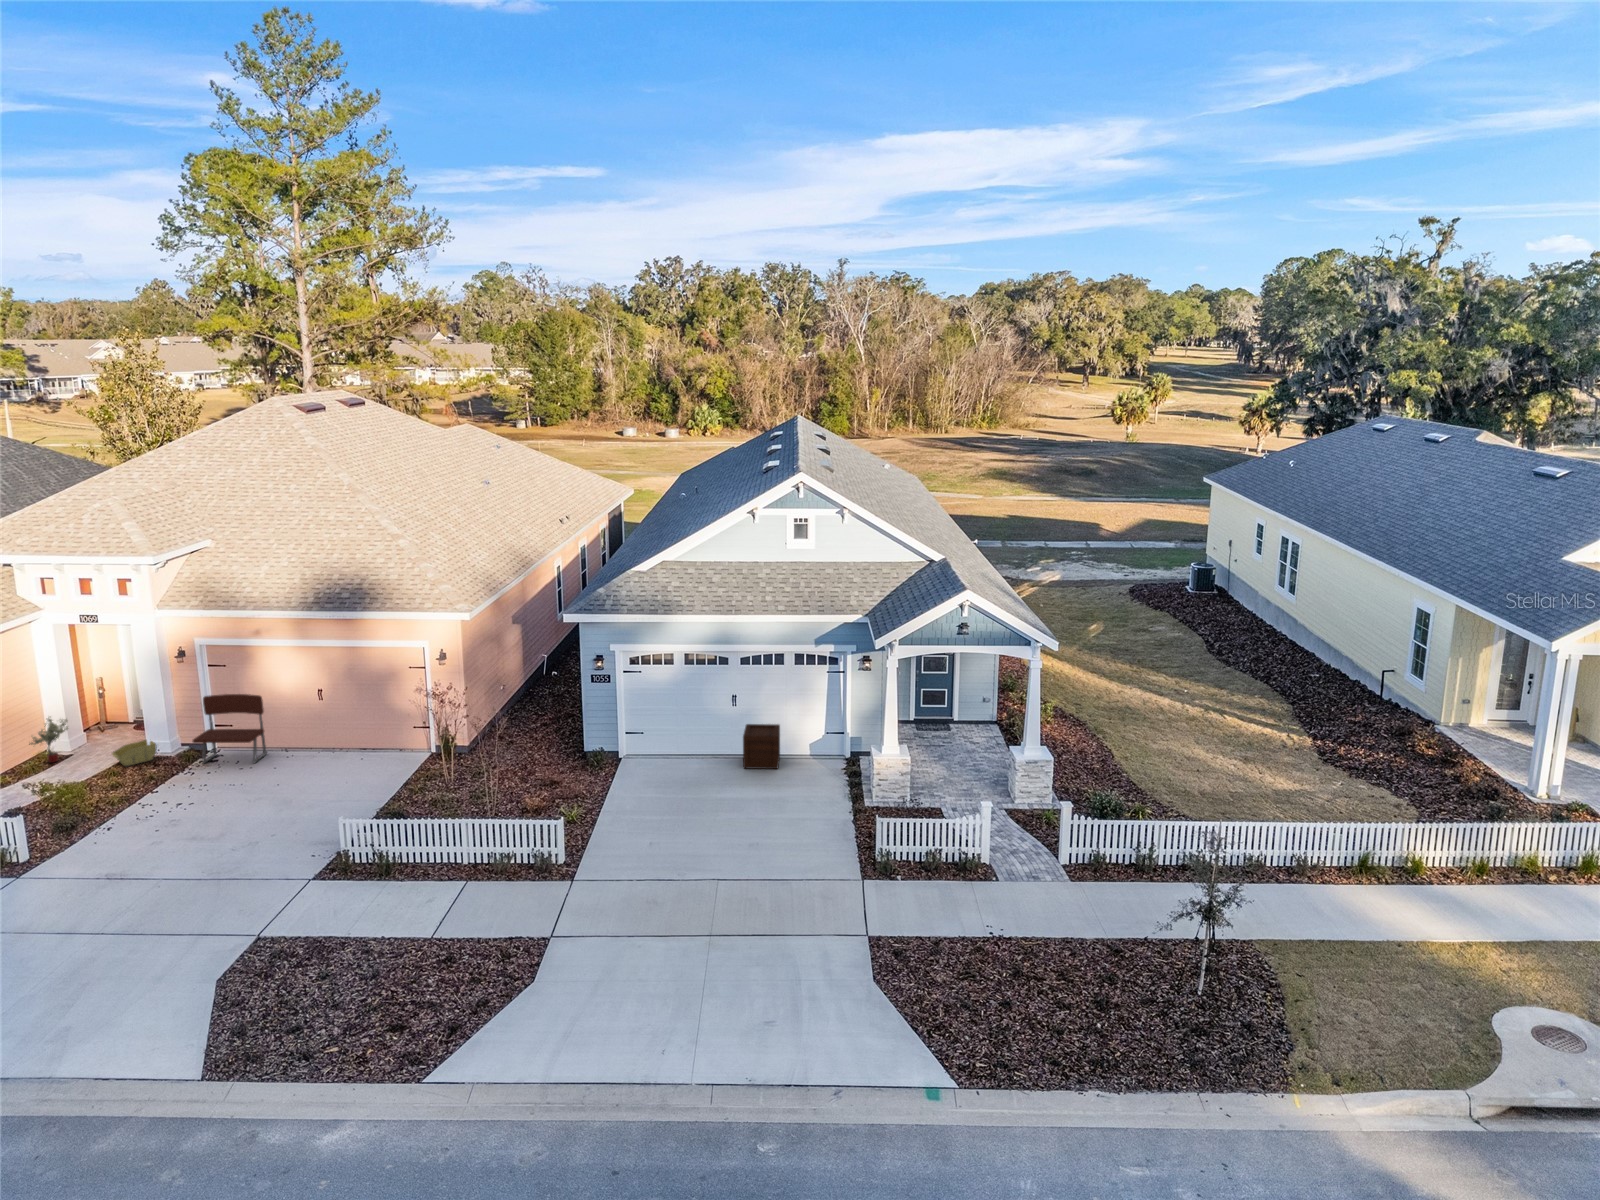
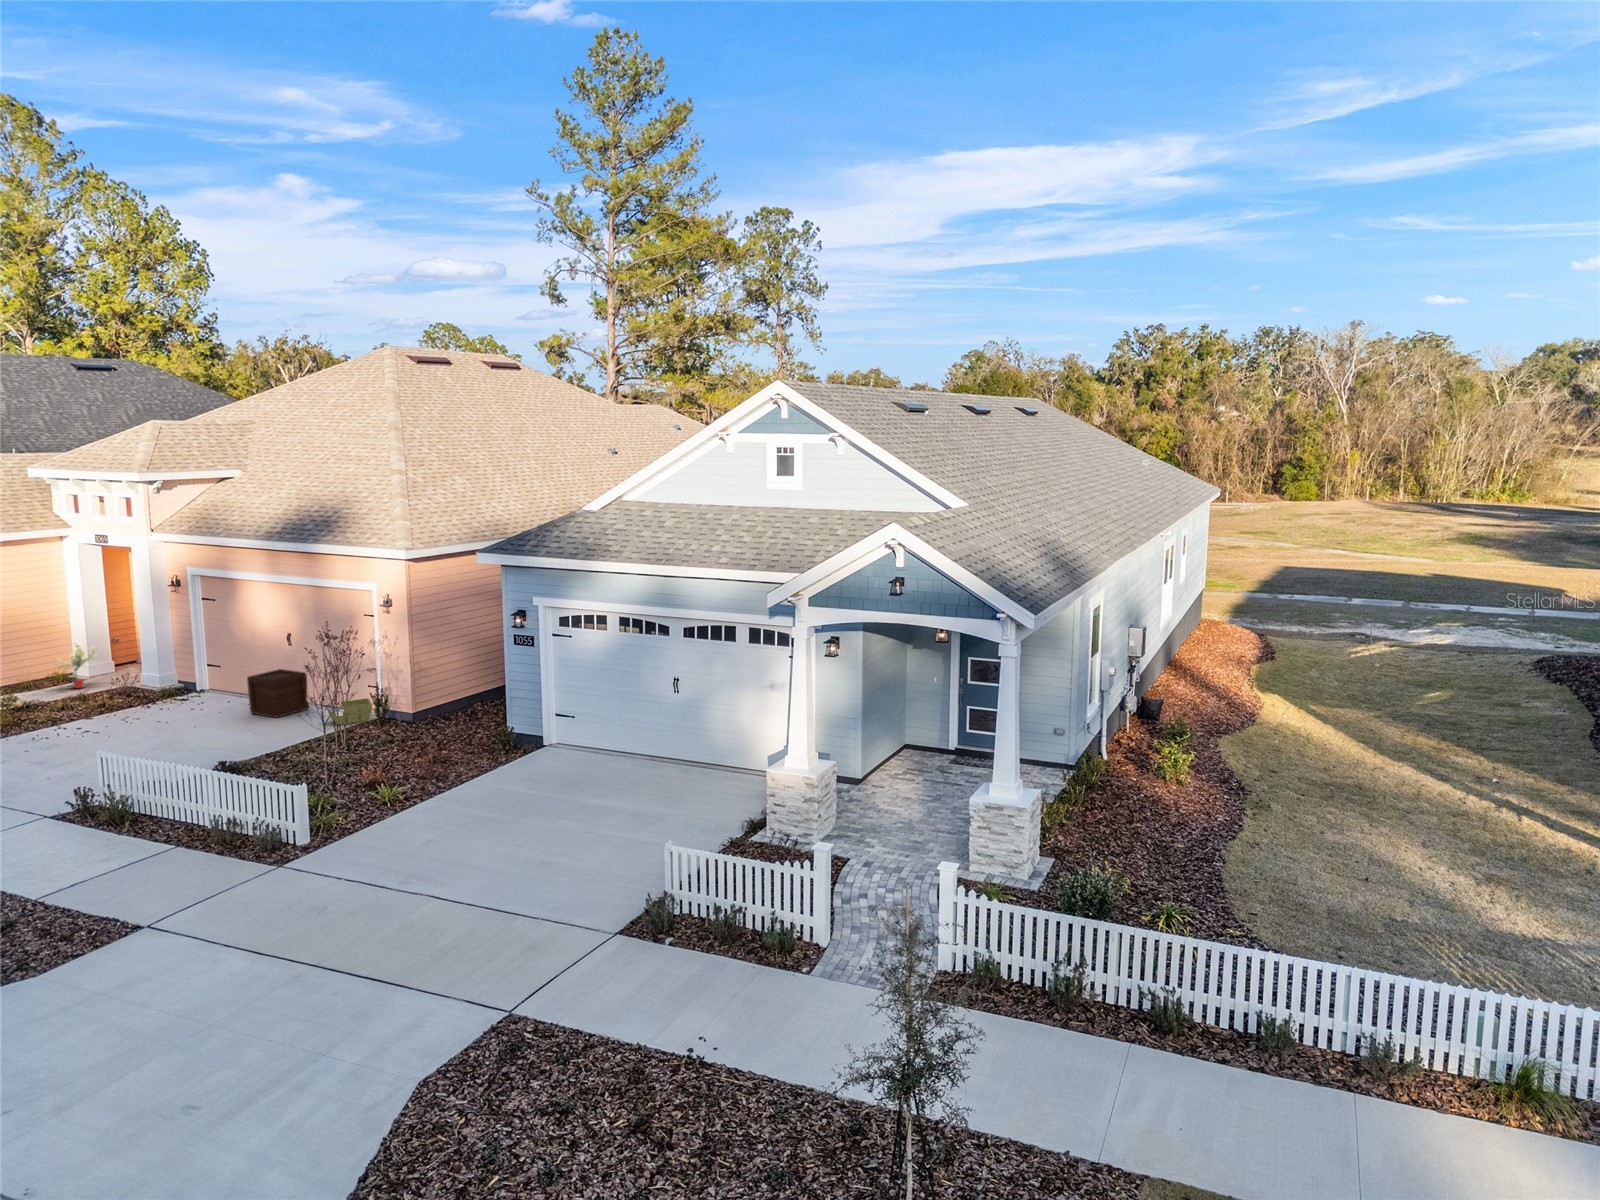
bench: present [192,694,267,764] -> none [165,633,240,708]
wooden crate: present [743,724,780,769] -> present [247,669,309,718]
storage bin: present [112,740,157,766] -> present [327,698,372,725]

